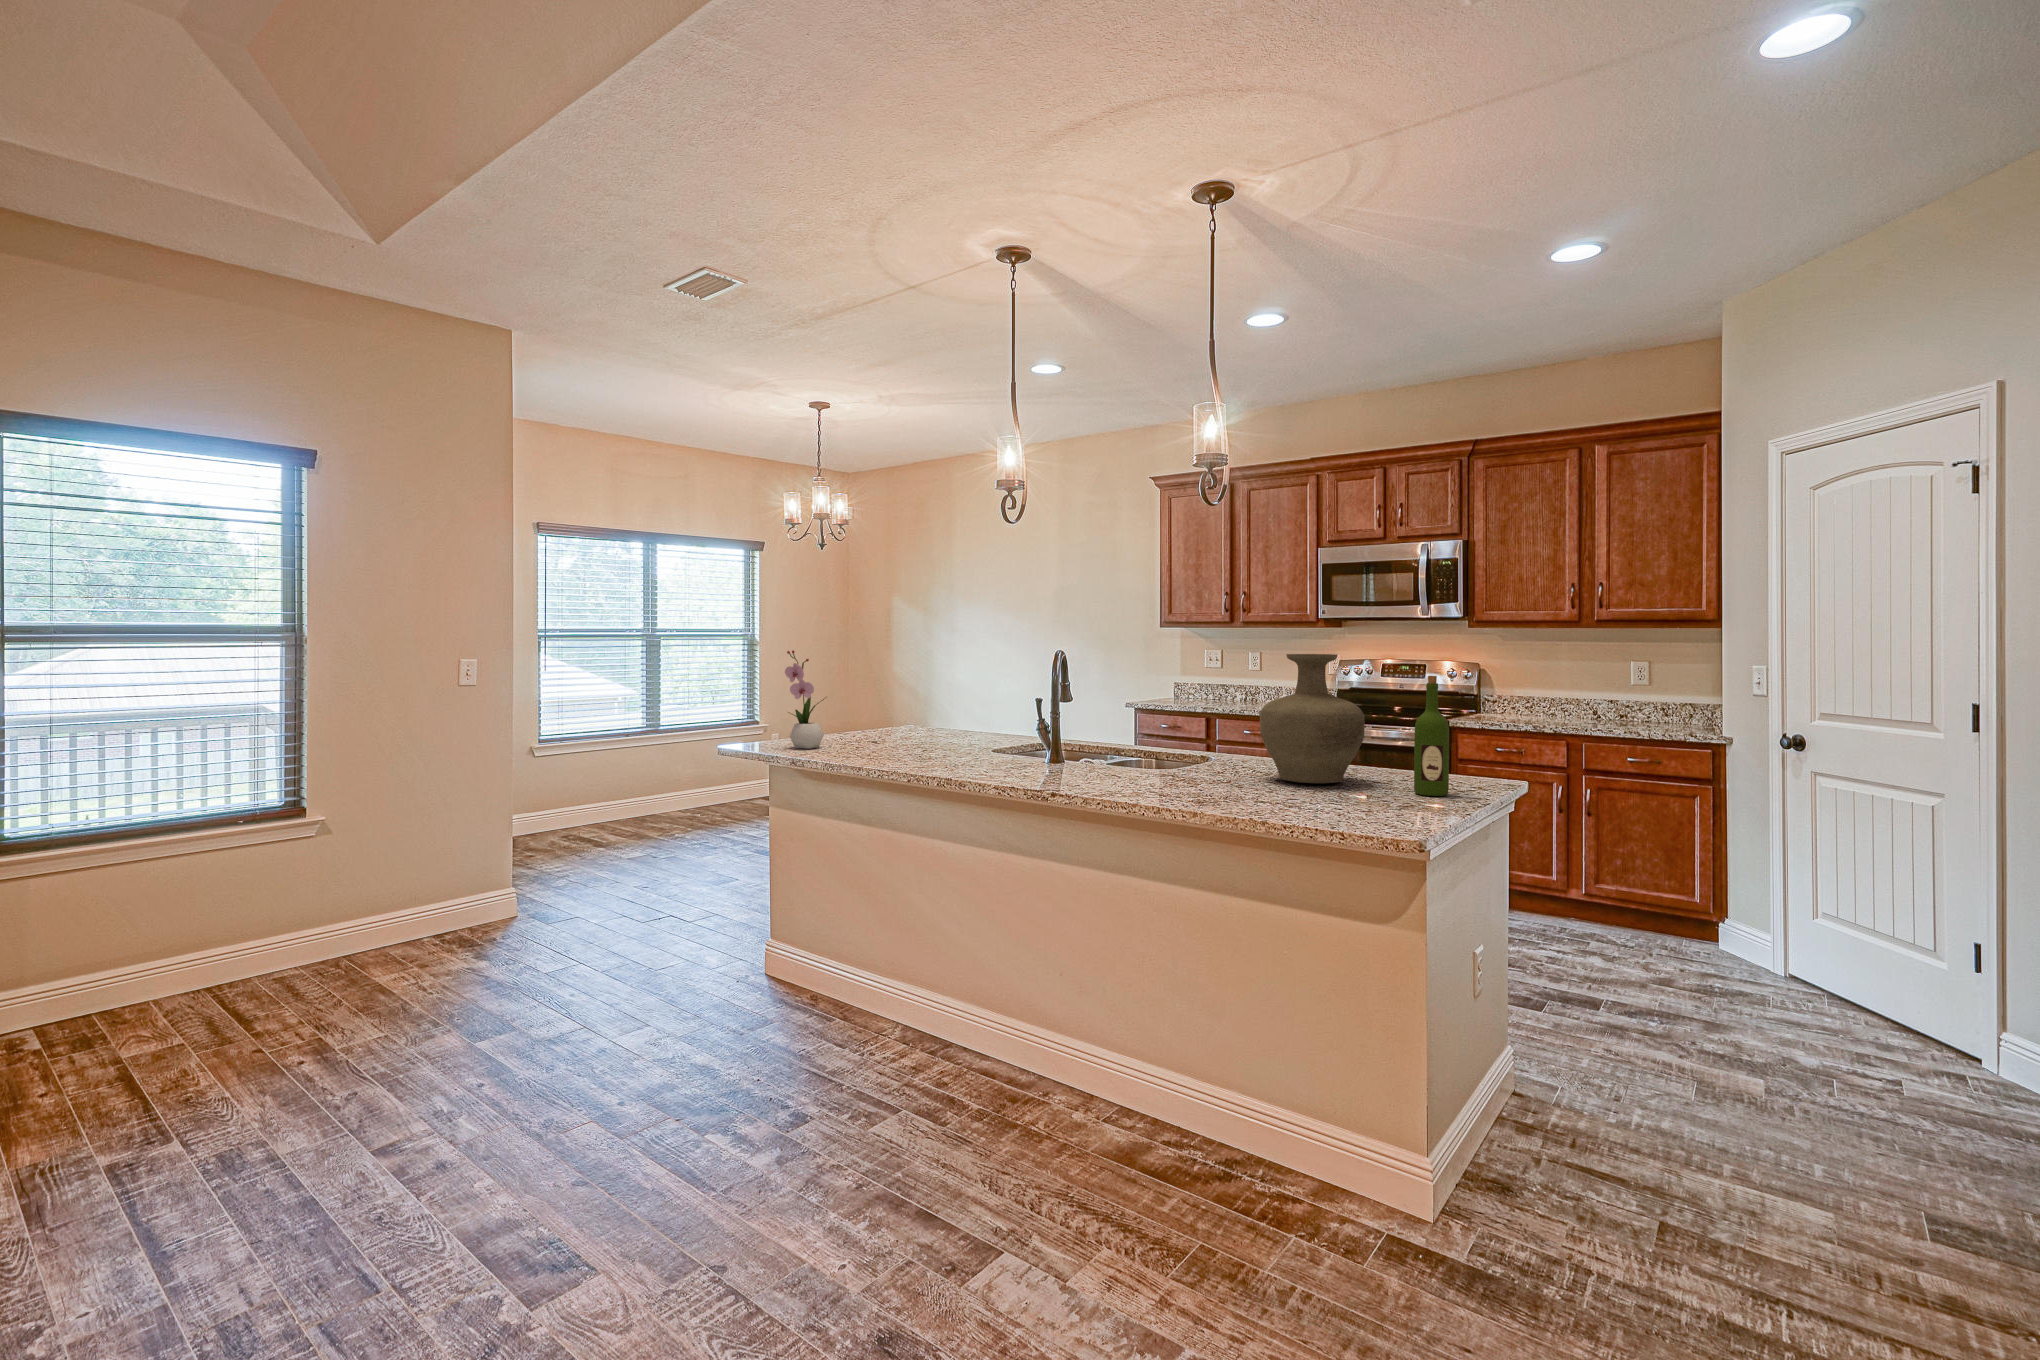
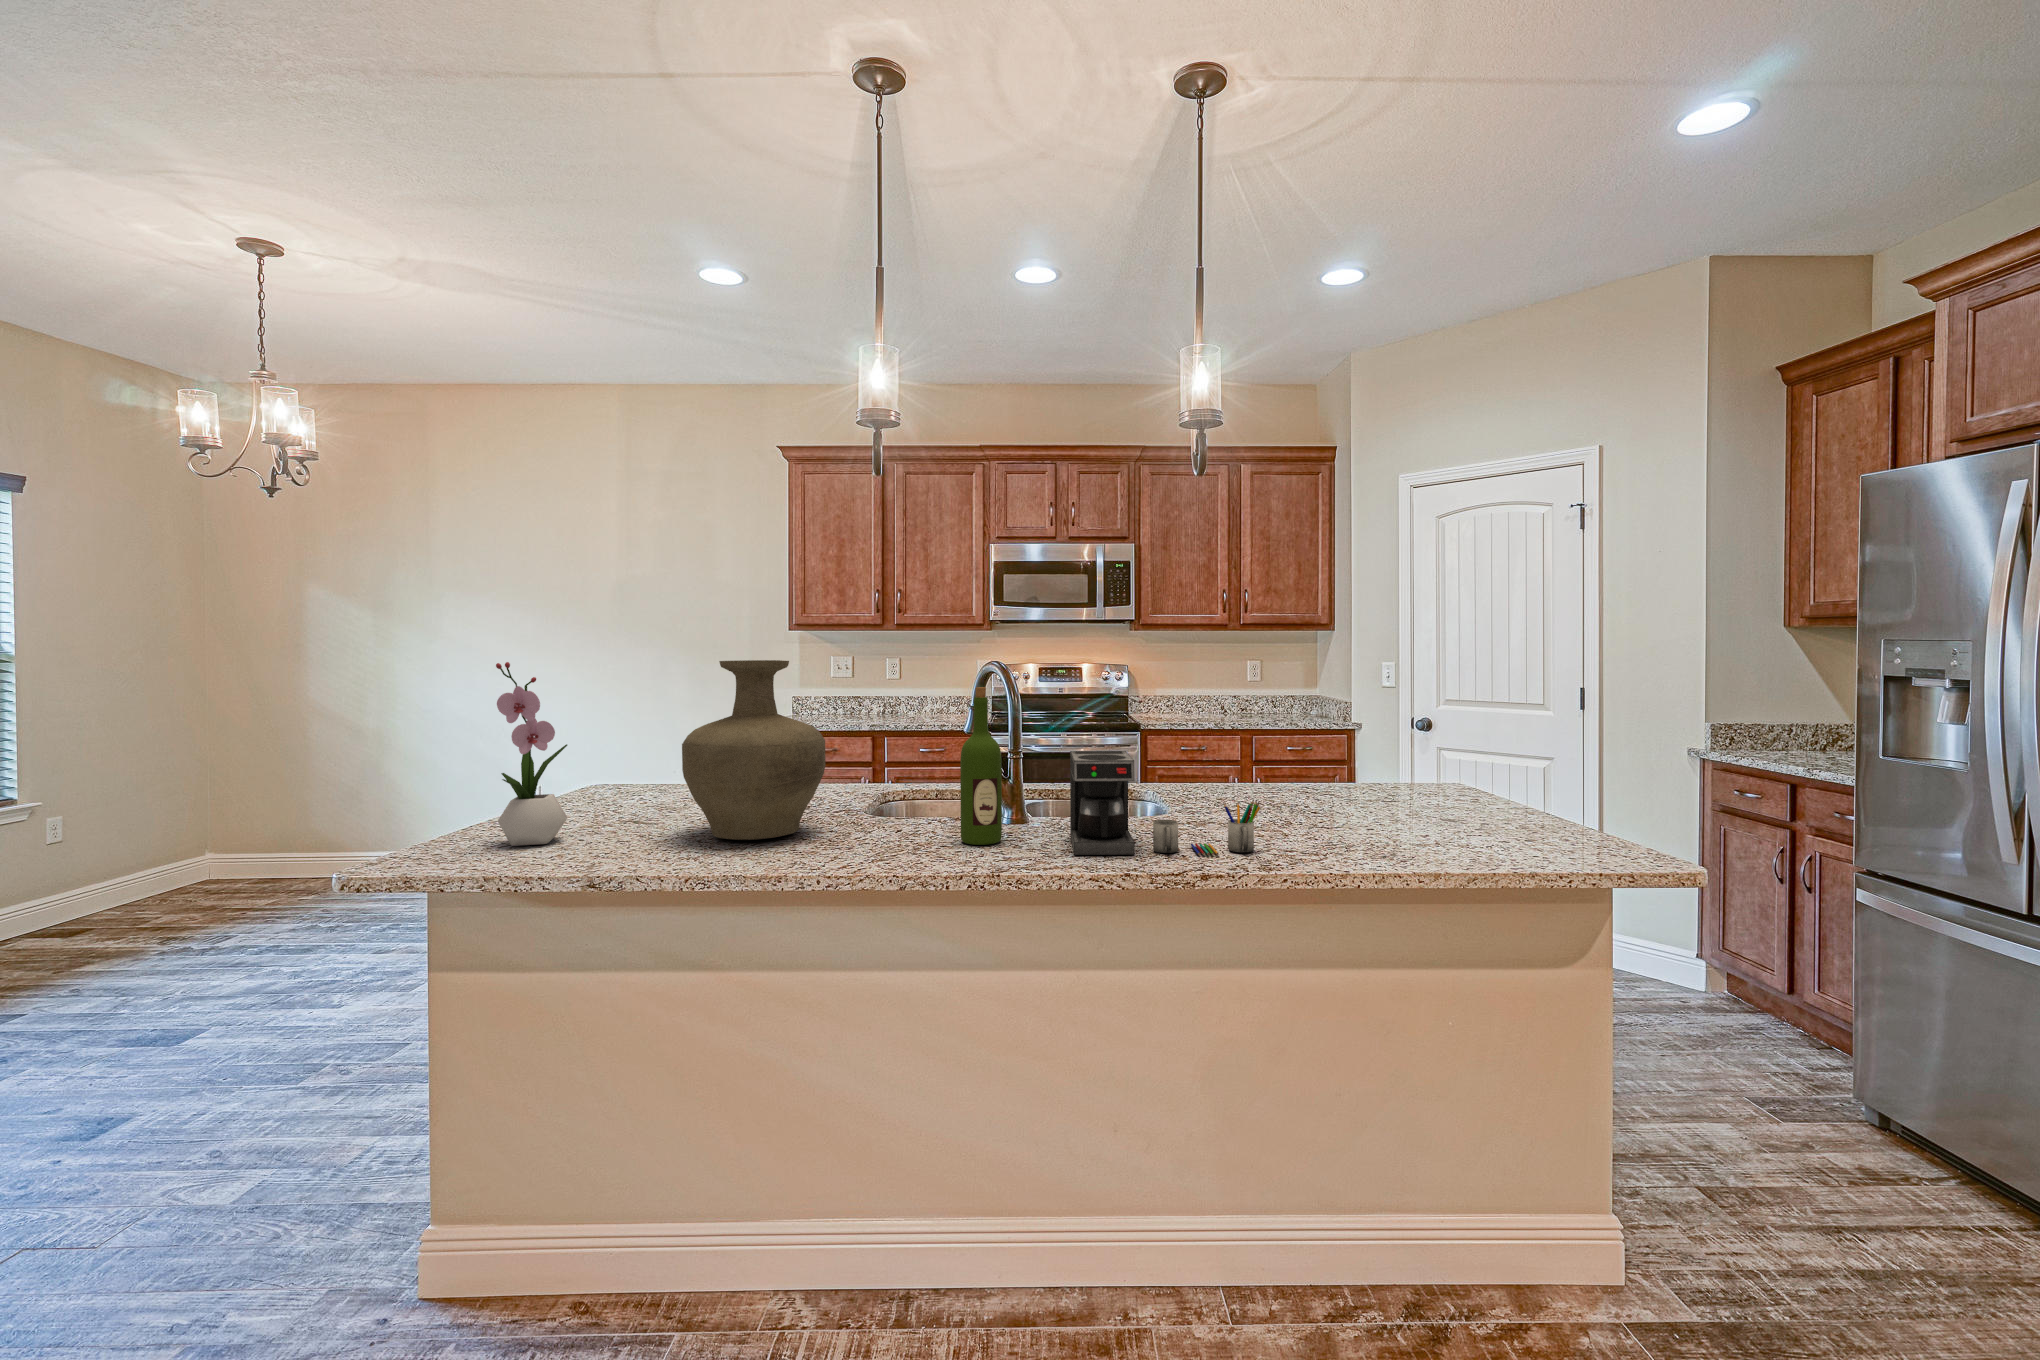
vase: present [1260,654,1365,784] -> present [682,660,826,840]
wine bottle: present [1414,676,1449,796] -> present [960,687,1002,845]
coffee maker: none [1016,715,1131,790] -> present [1070,751,1260,855]

